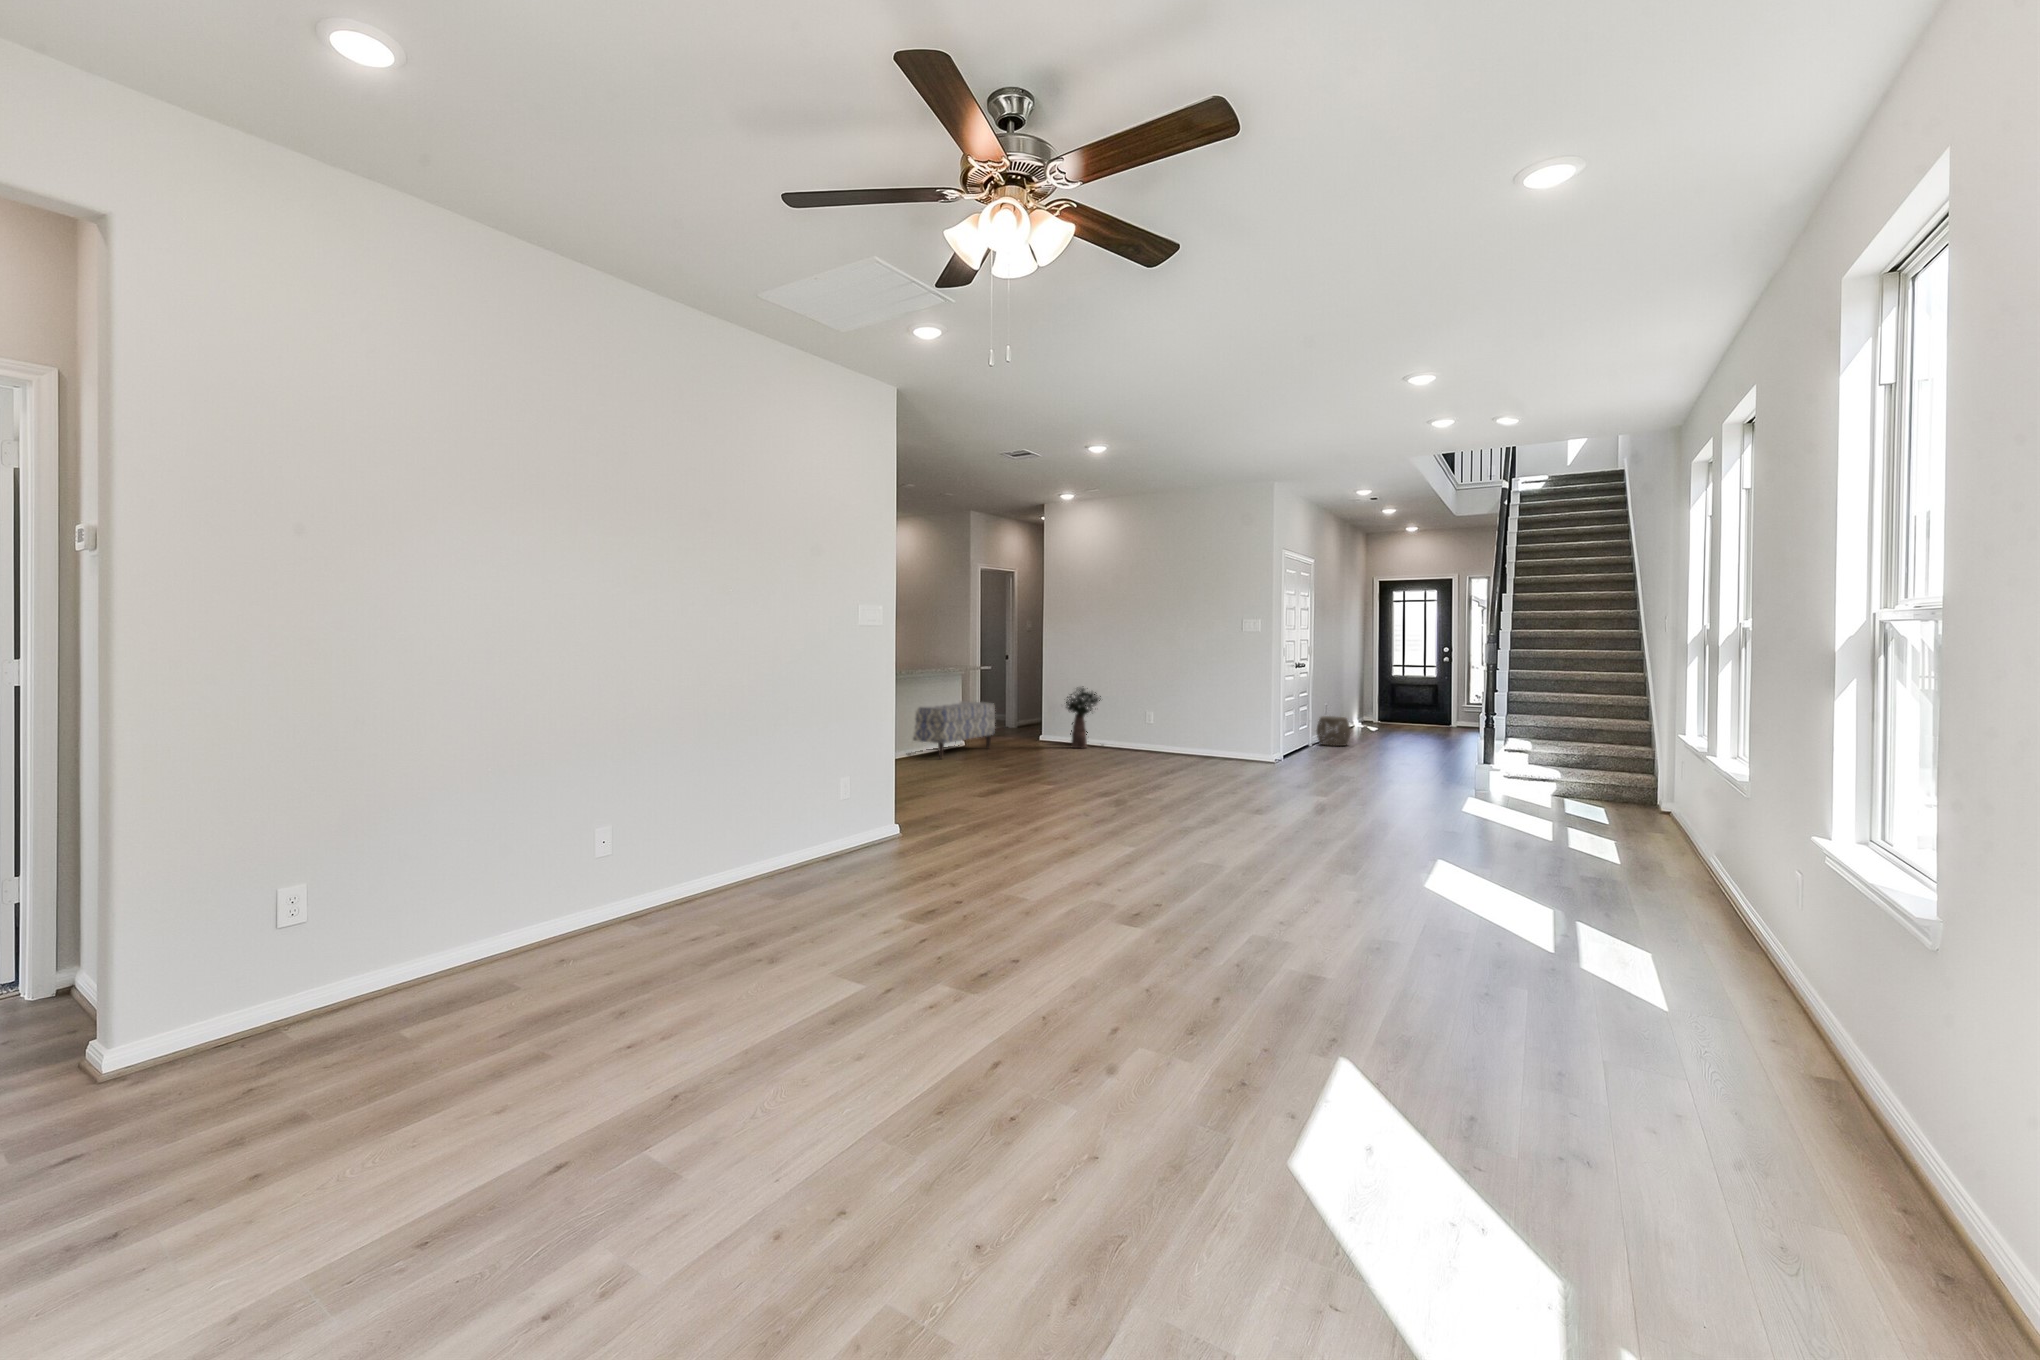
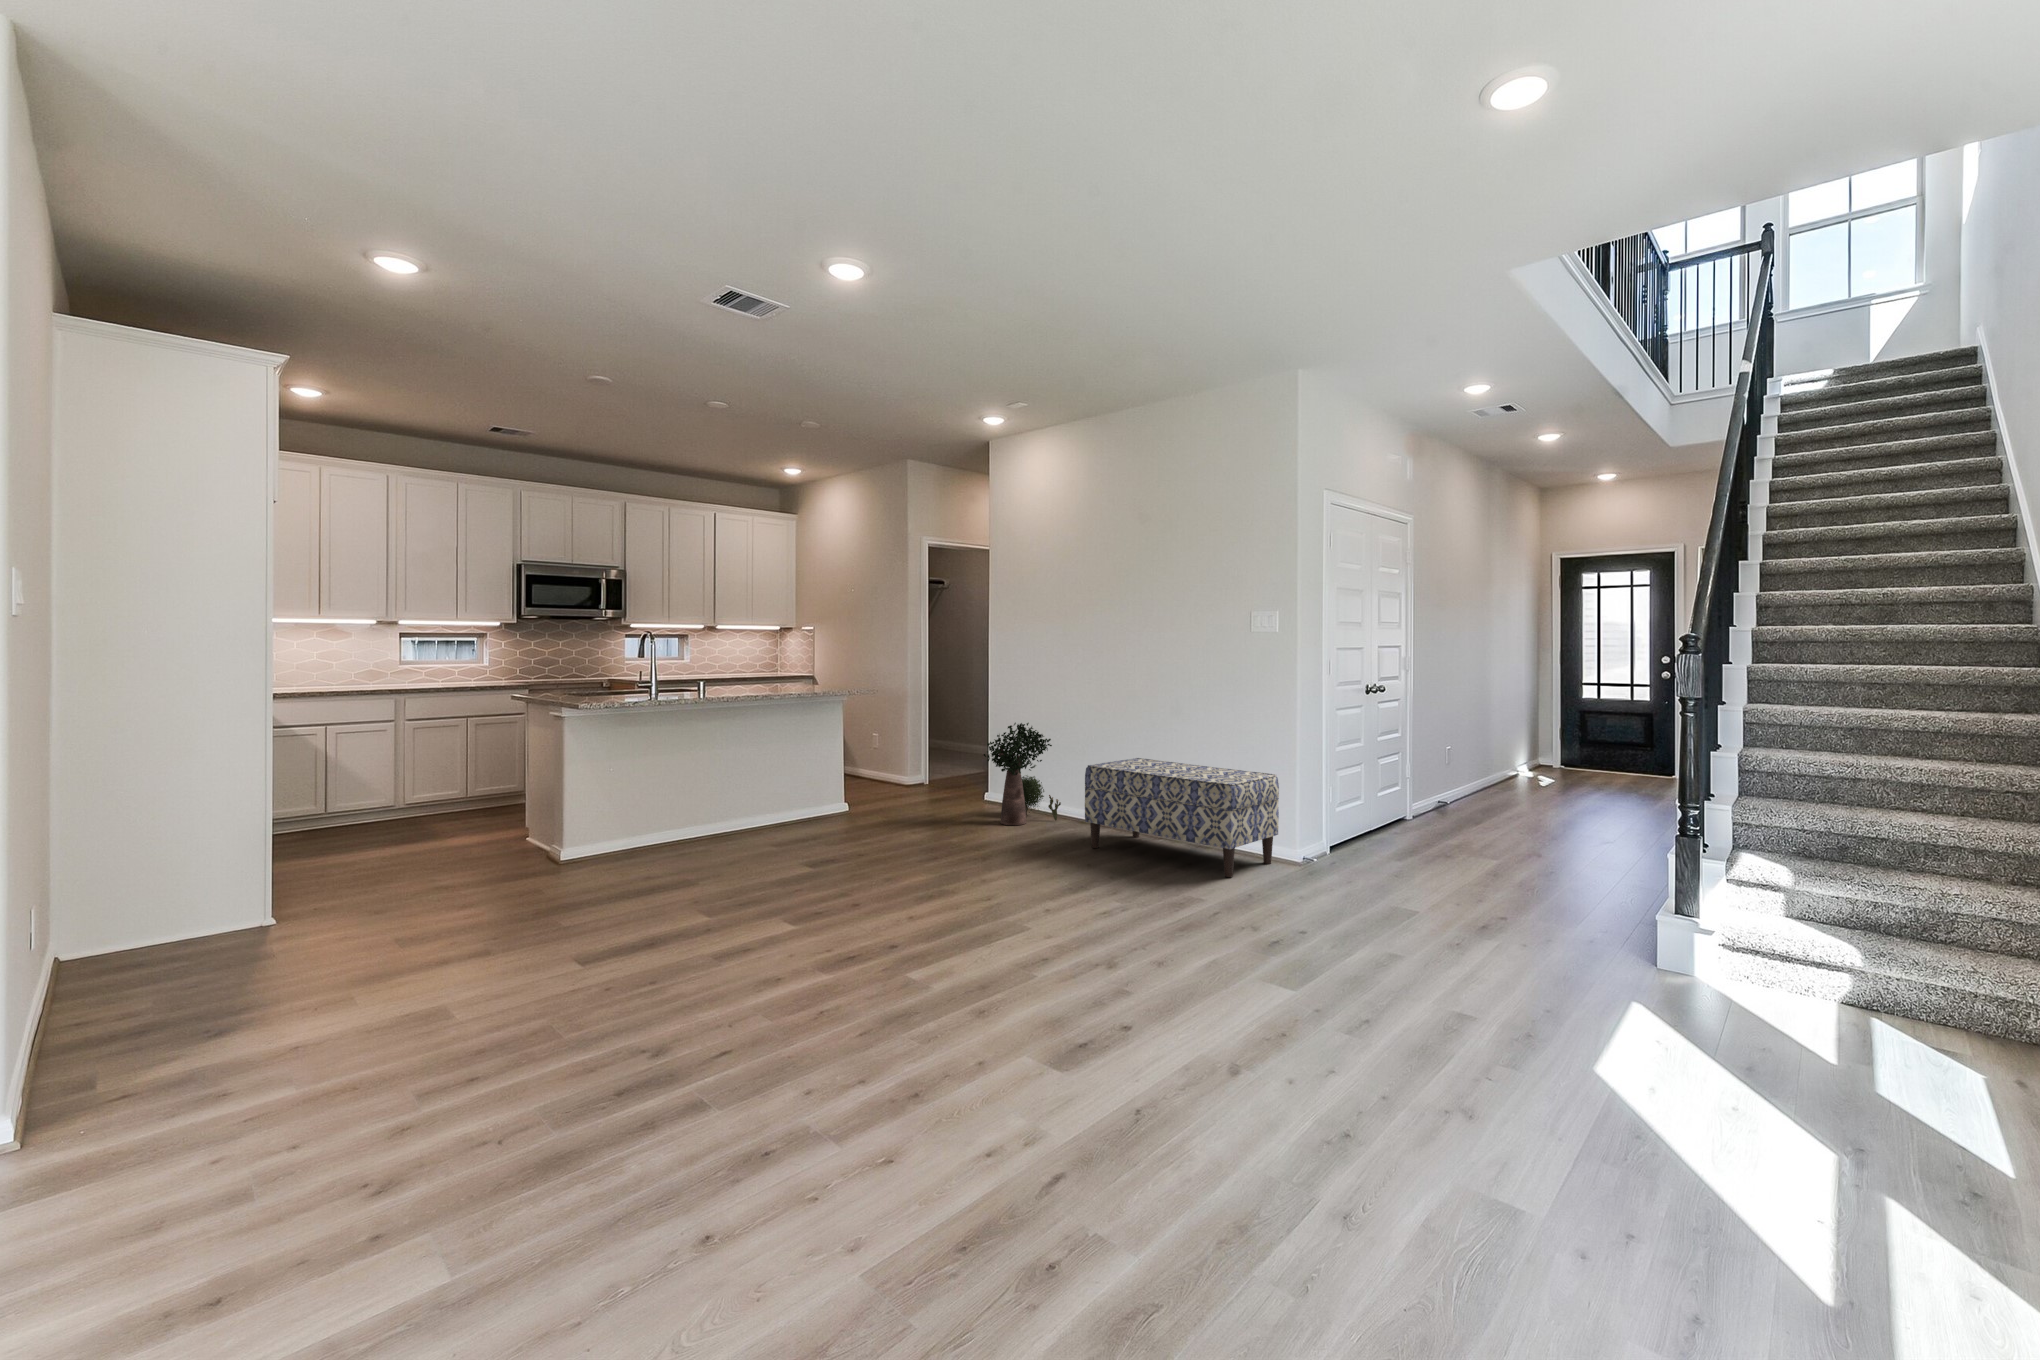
bench: present [908,701,995,759] -> present [1085,758,1279,877]
woven basket: present [1316,716,1350,746] -> none [1420,772,1477,824]

